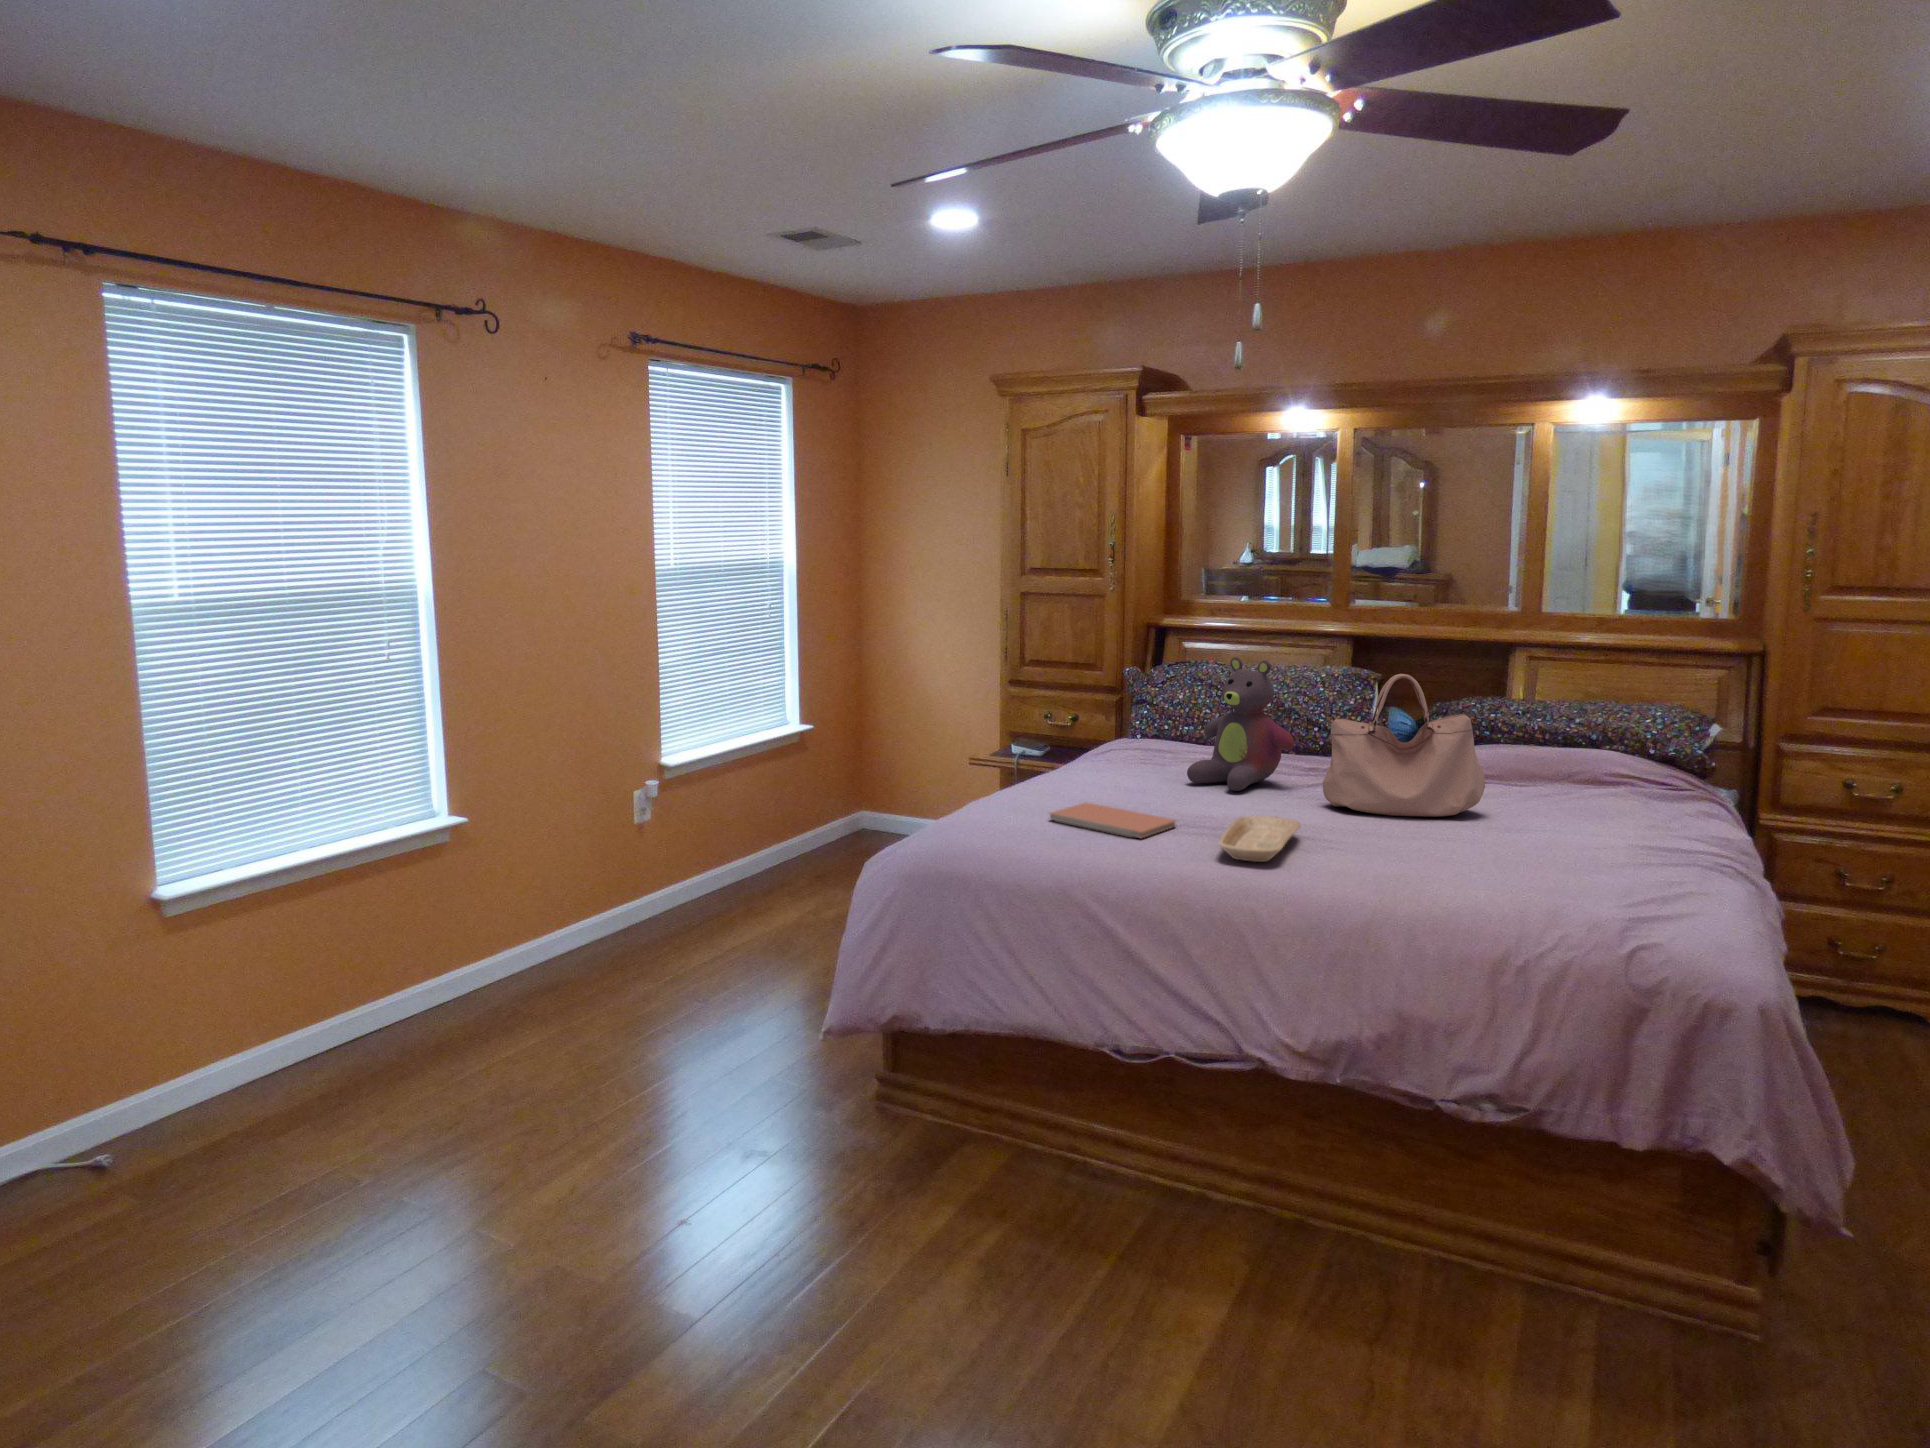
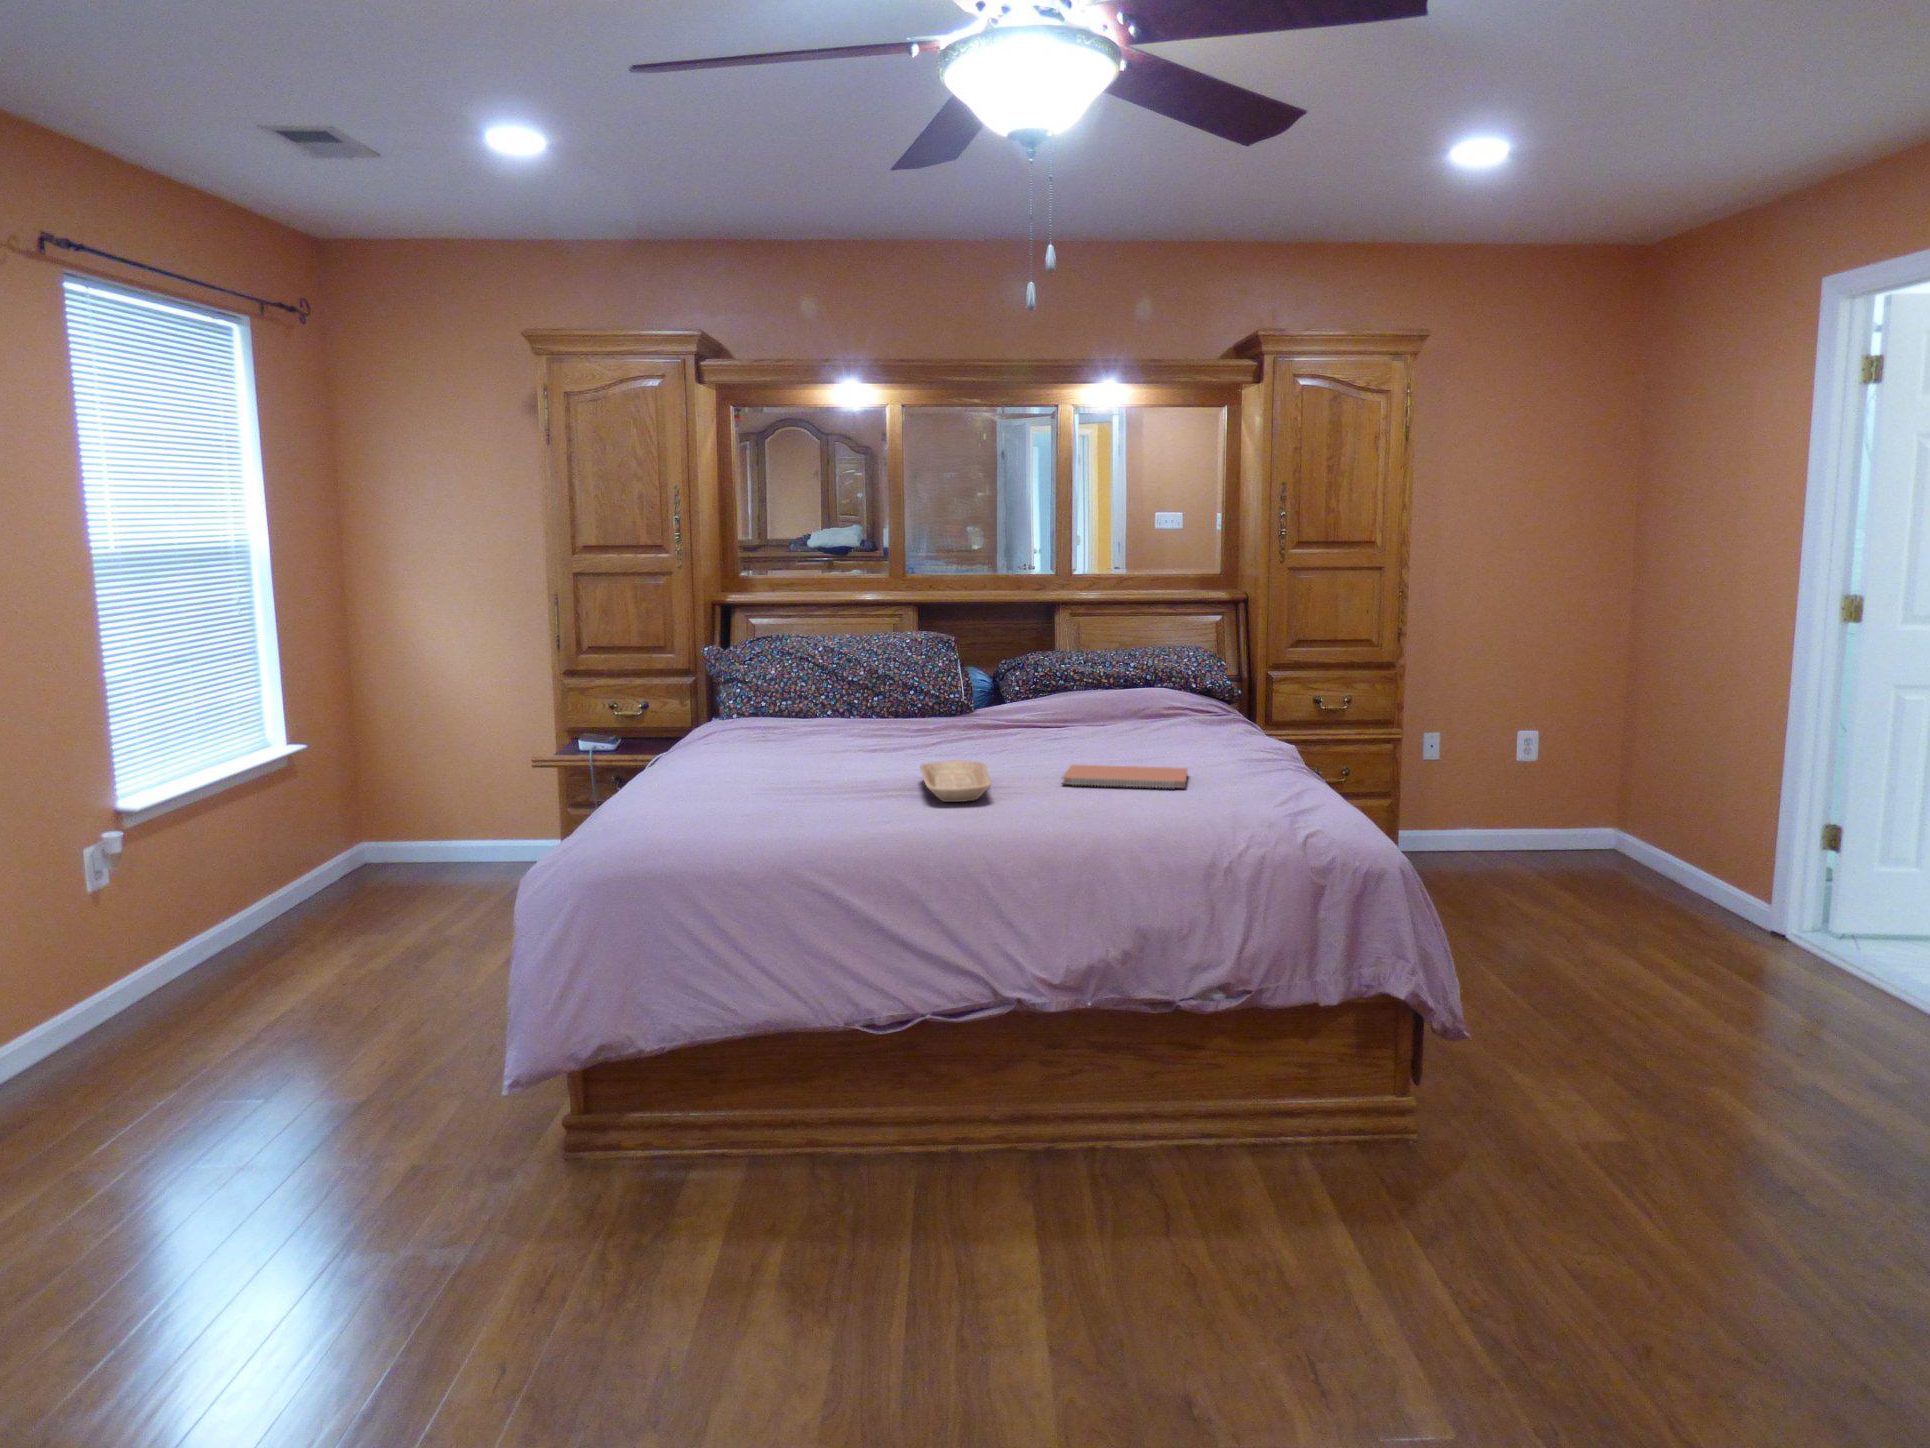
stuffed bear: present [1187,657,1294,791] -> none [826,615,928,749]
handbag: present [1323,674,1486,817] -> none [969,616,1109,752]
notebook: present [1050,802,1176,838] -> present [1062,765,1188,788]

